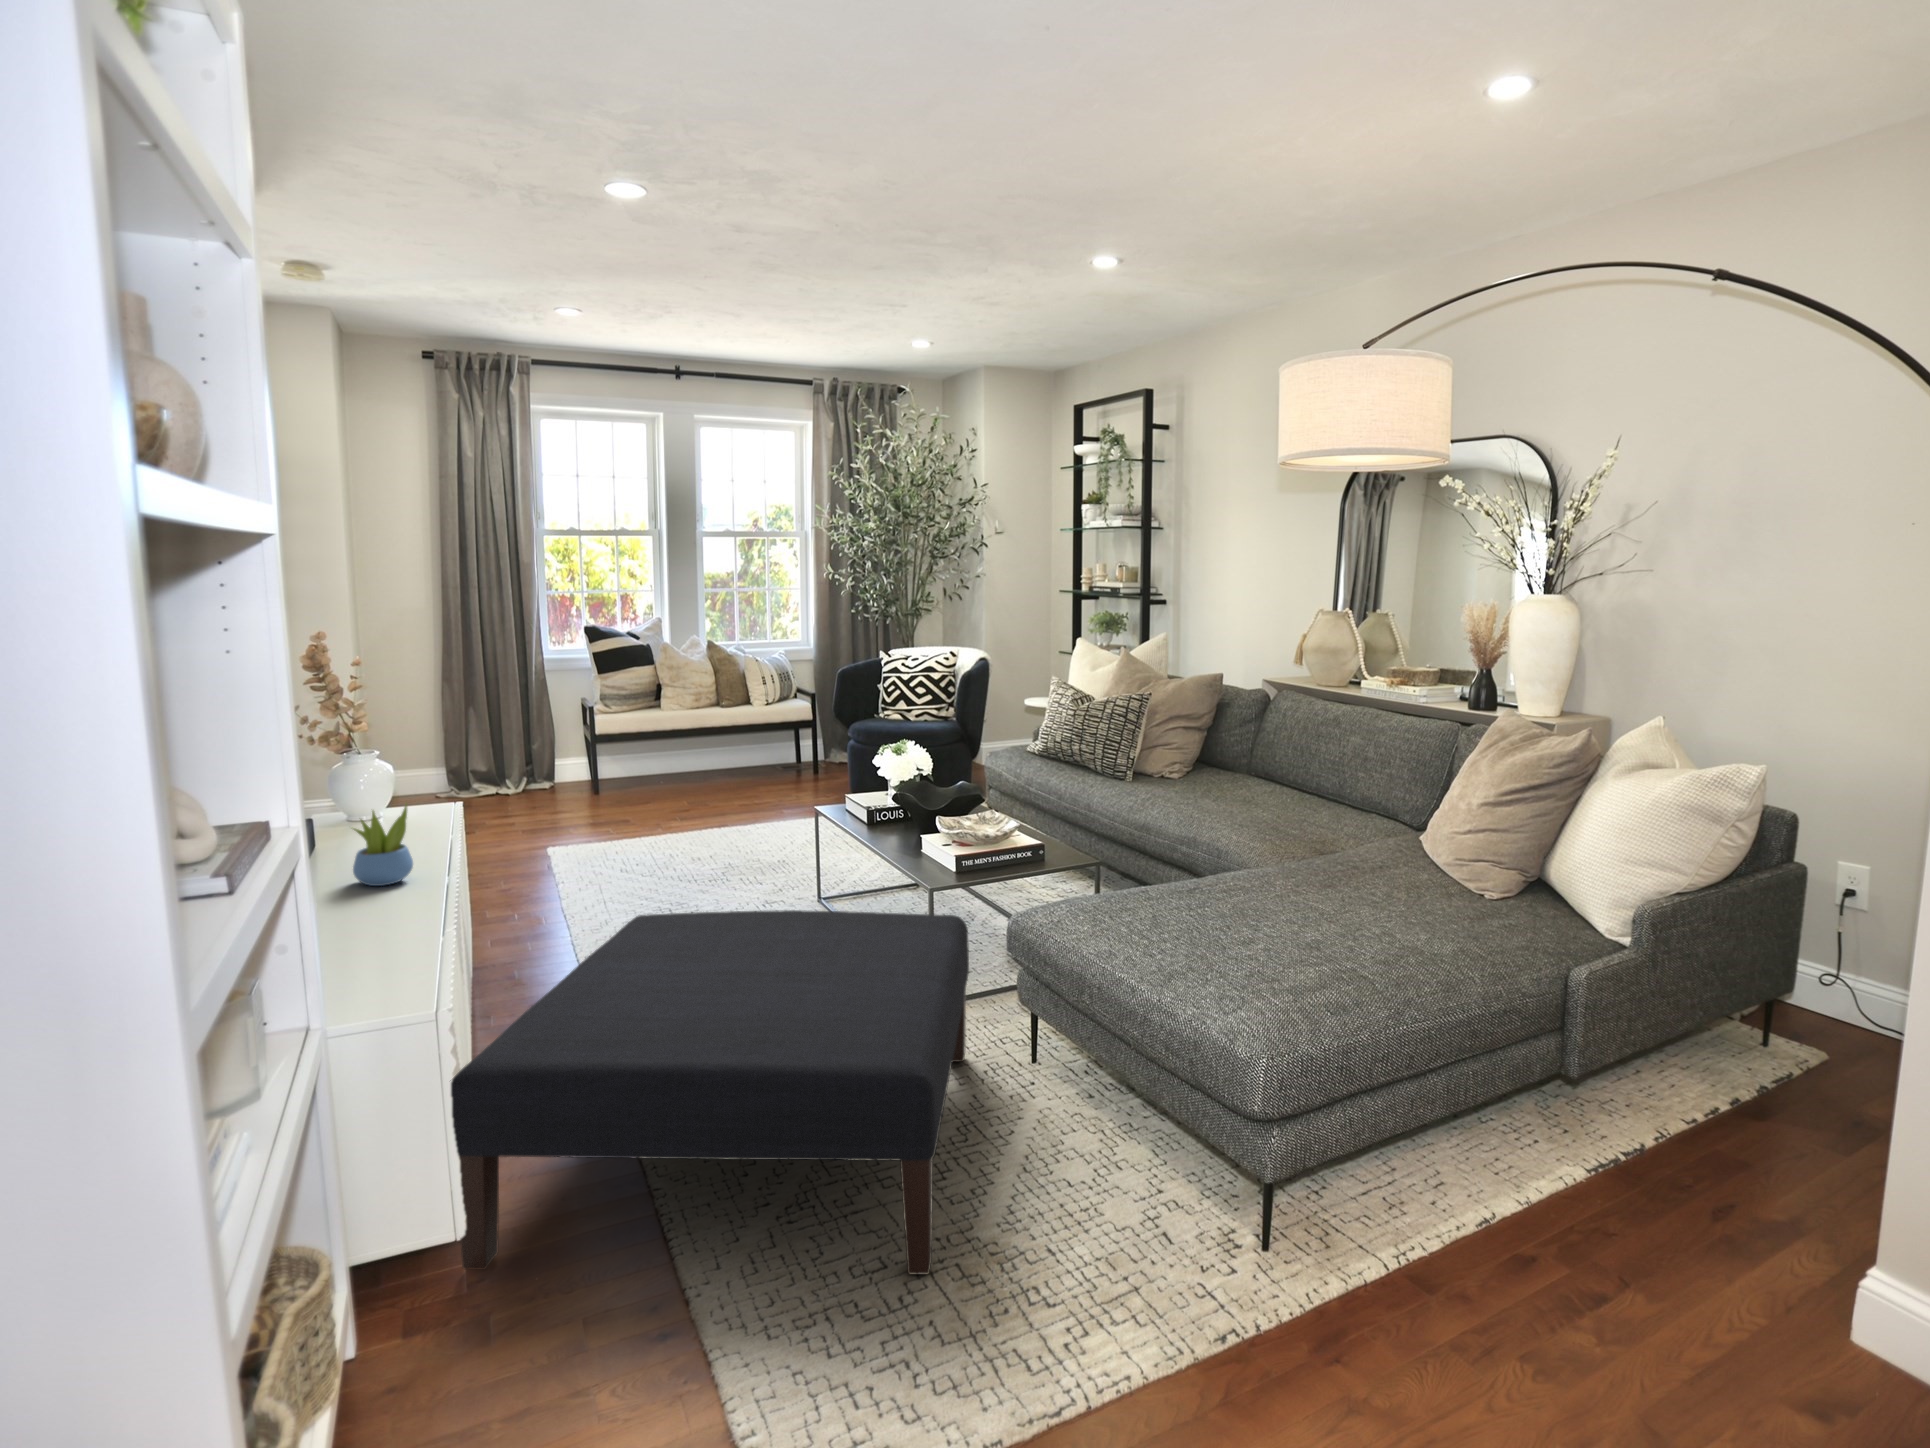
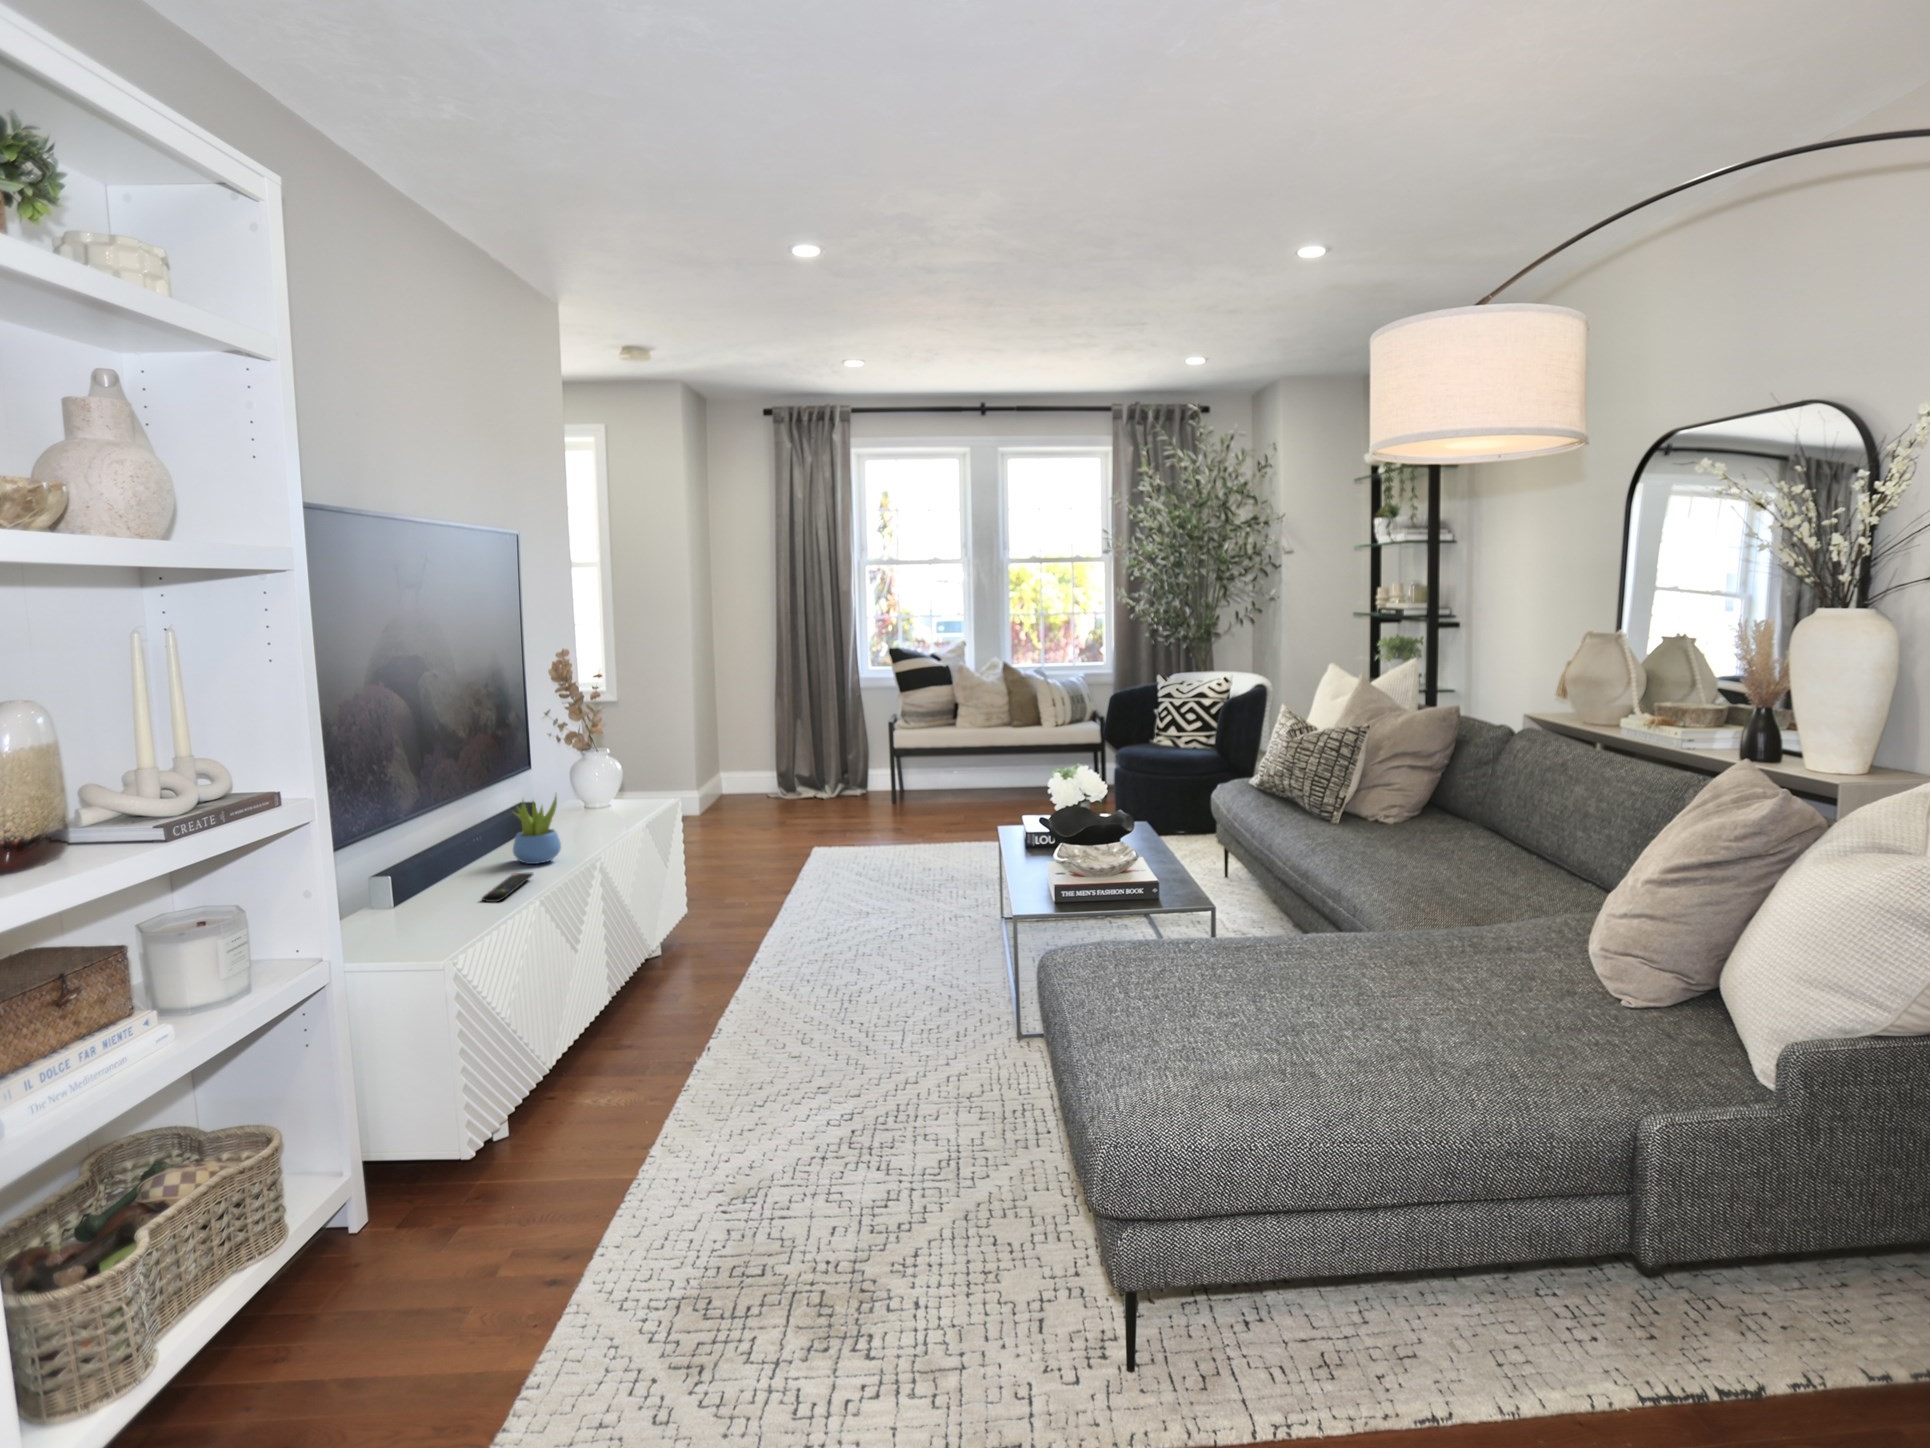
remote control: none [386,895,416,934] -> present [482,873,533,902]
ottoman: present [451,910,969,1274] -> none [444,912,1006,1295]

